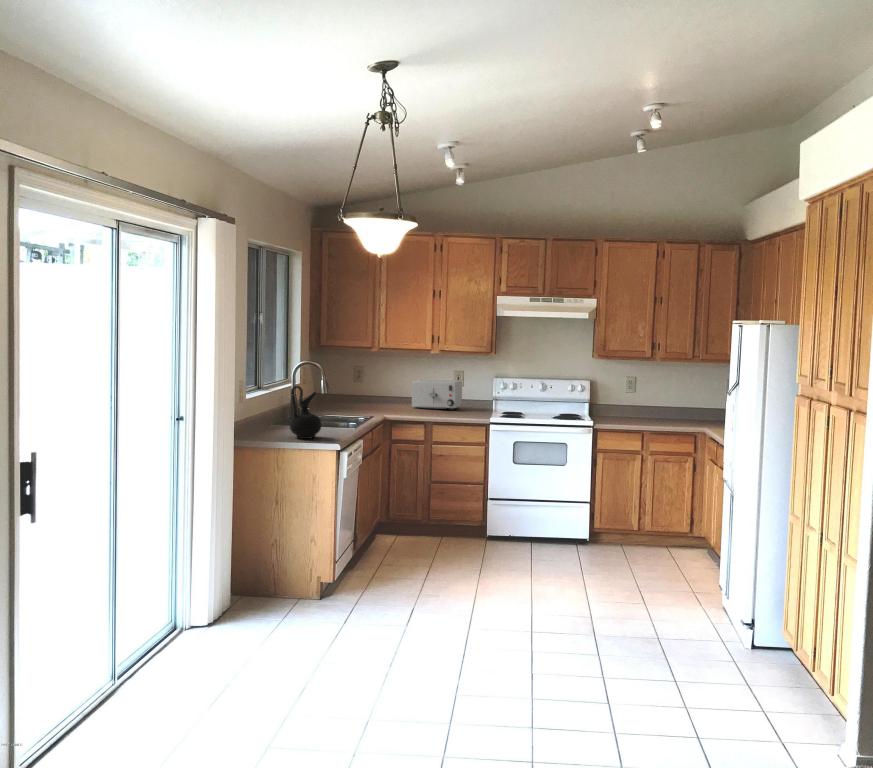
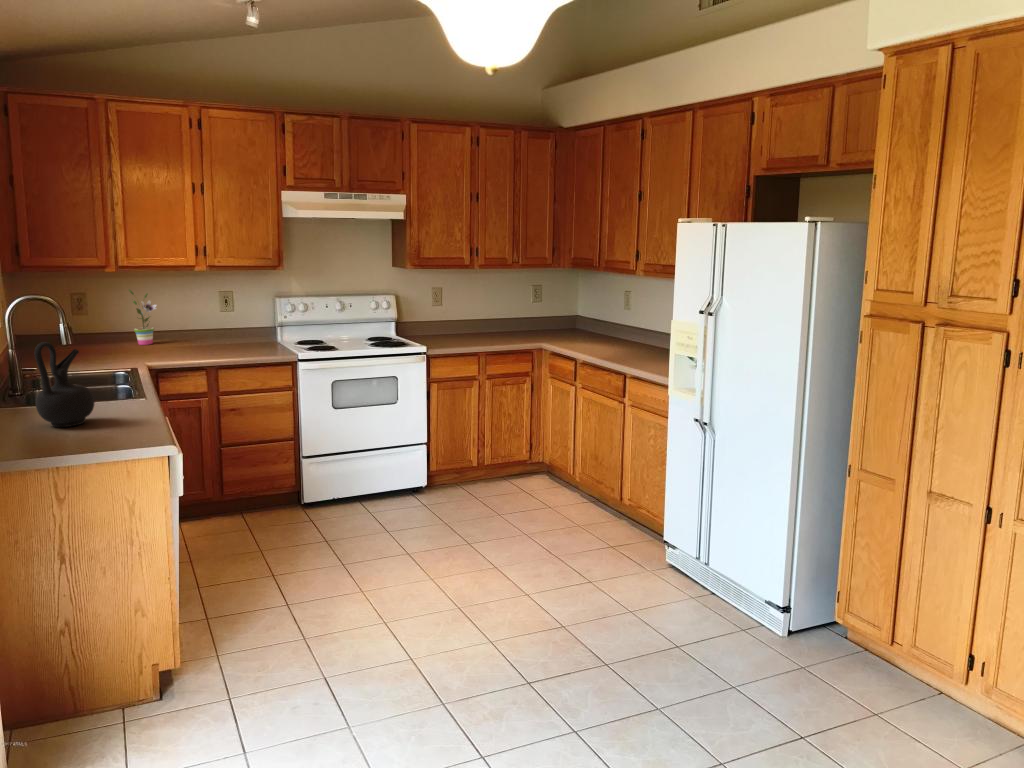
potted plant: none [390,364,408,405] -> present [129,290,156,345]
toaster: present [412,380,462,410] -> none [169,306,241,349]

